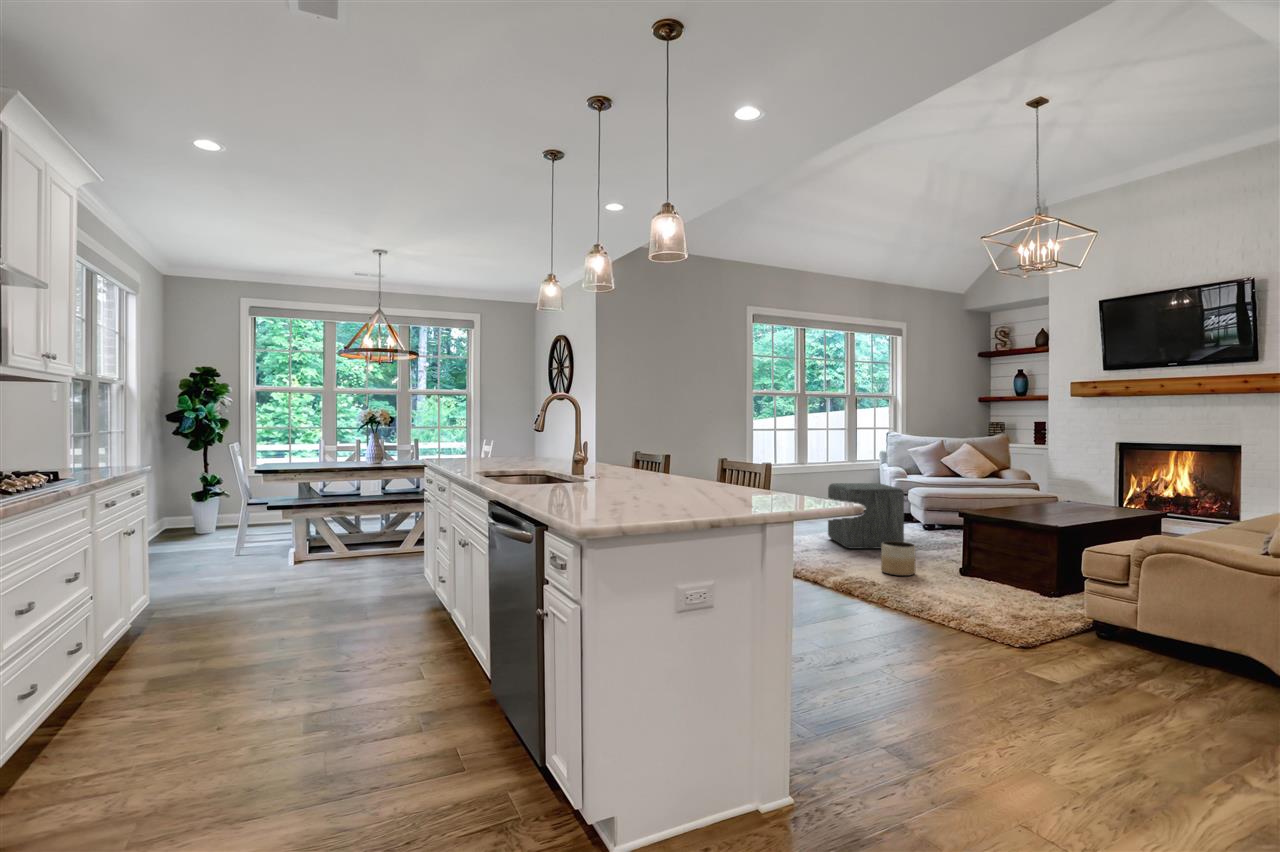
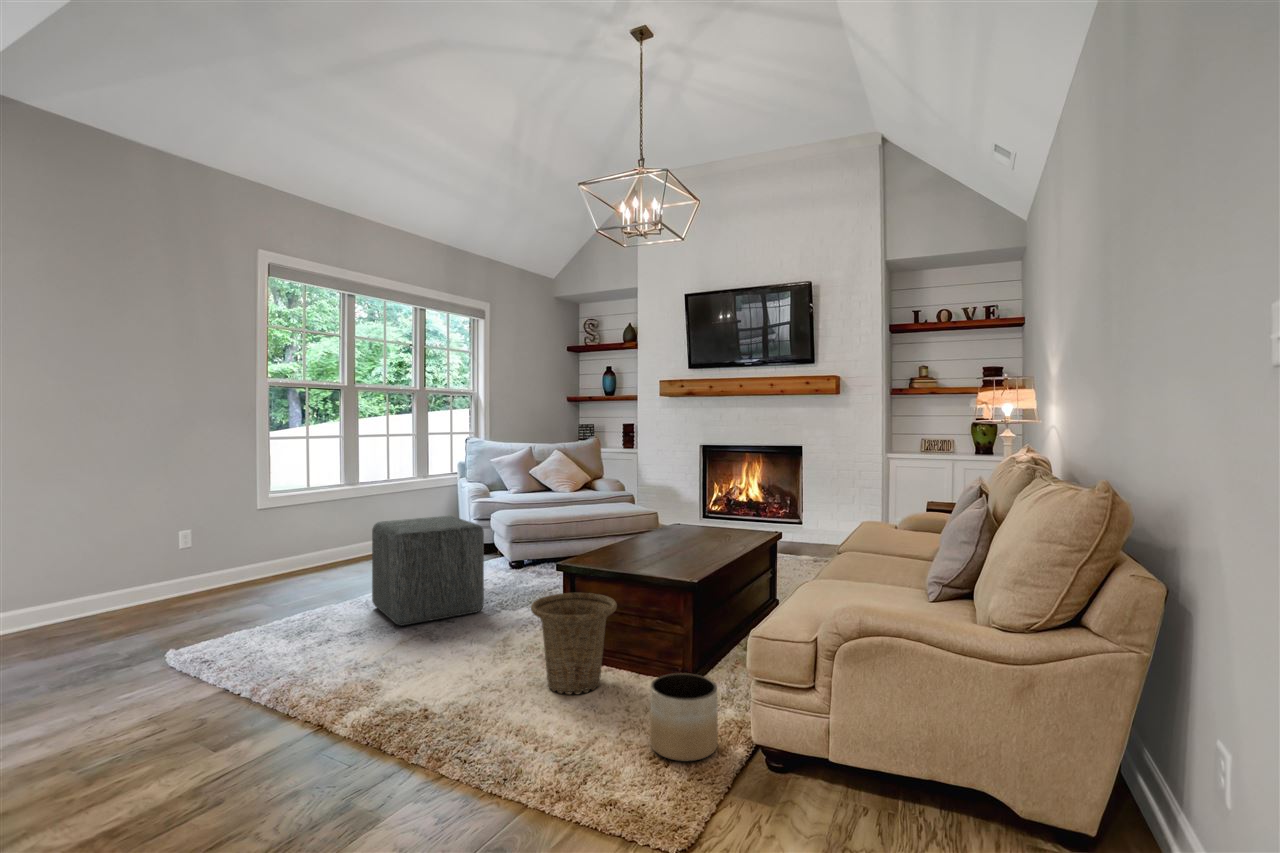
basket: none [937,530,999,591] -> present [531,593,617,694]
planter: present [881,541,916,576] -> present [650,673,718,761]

